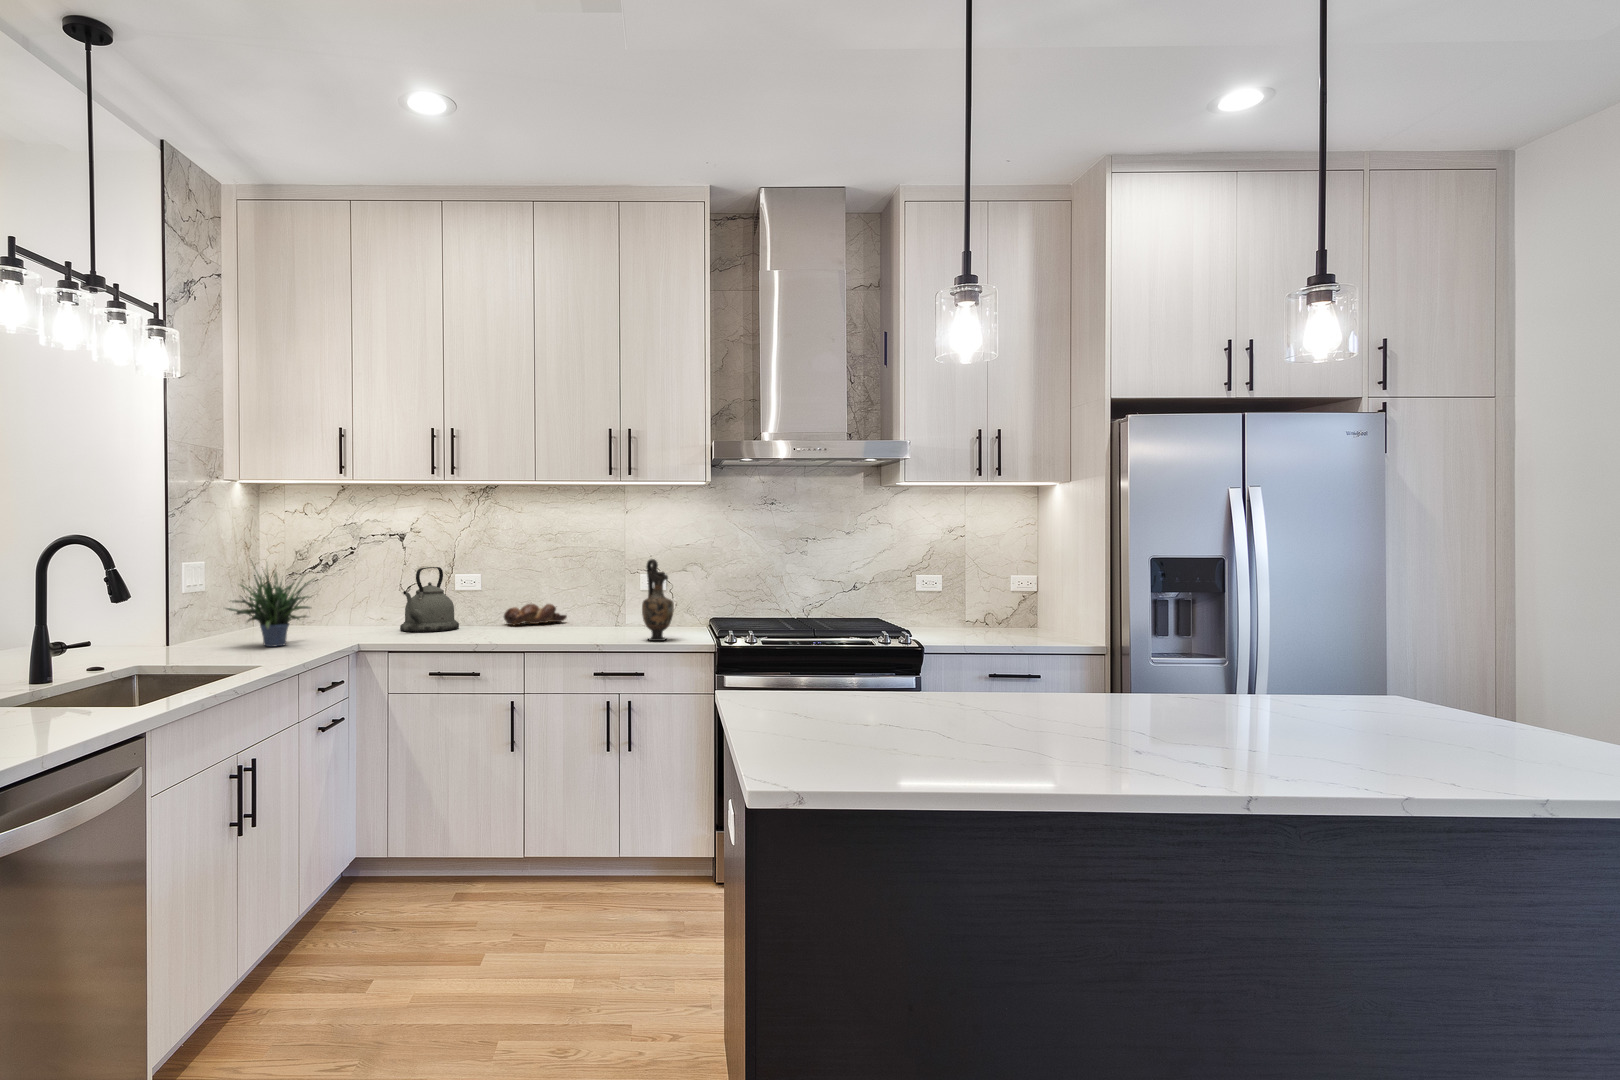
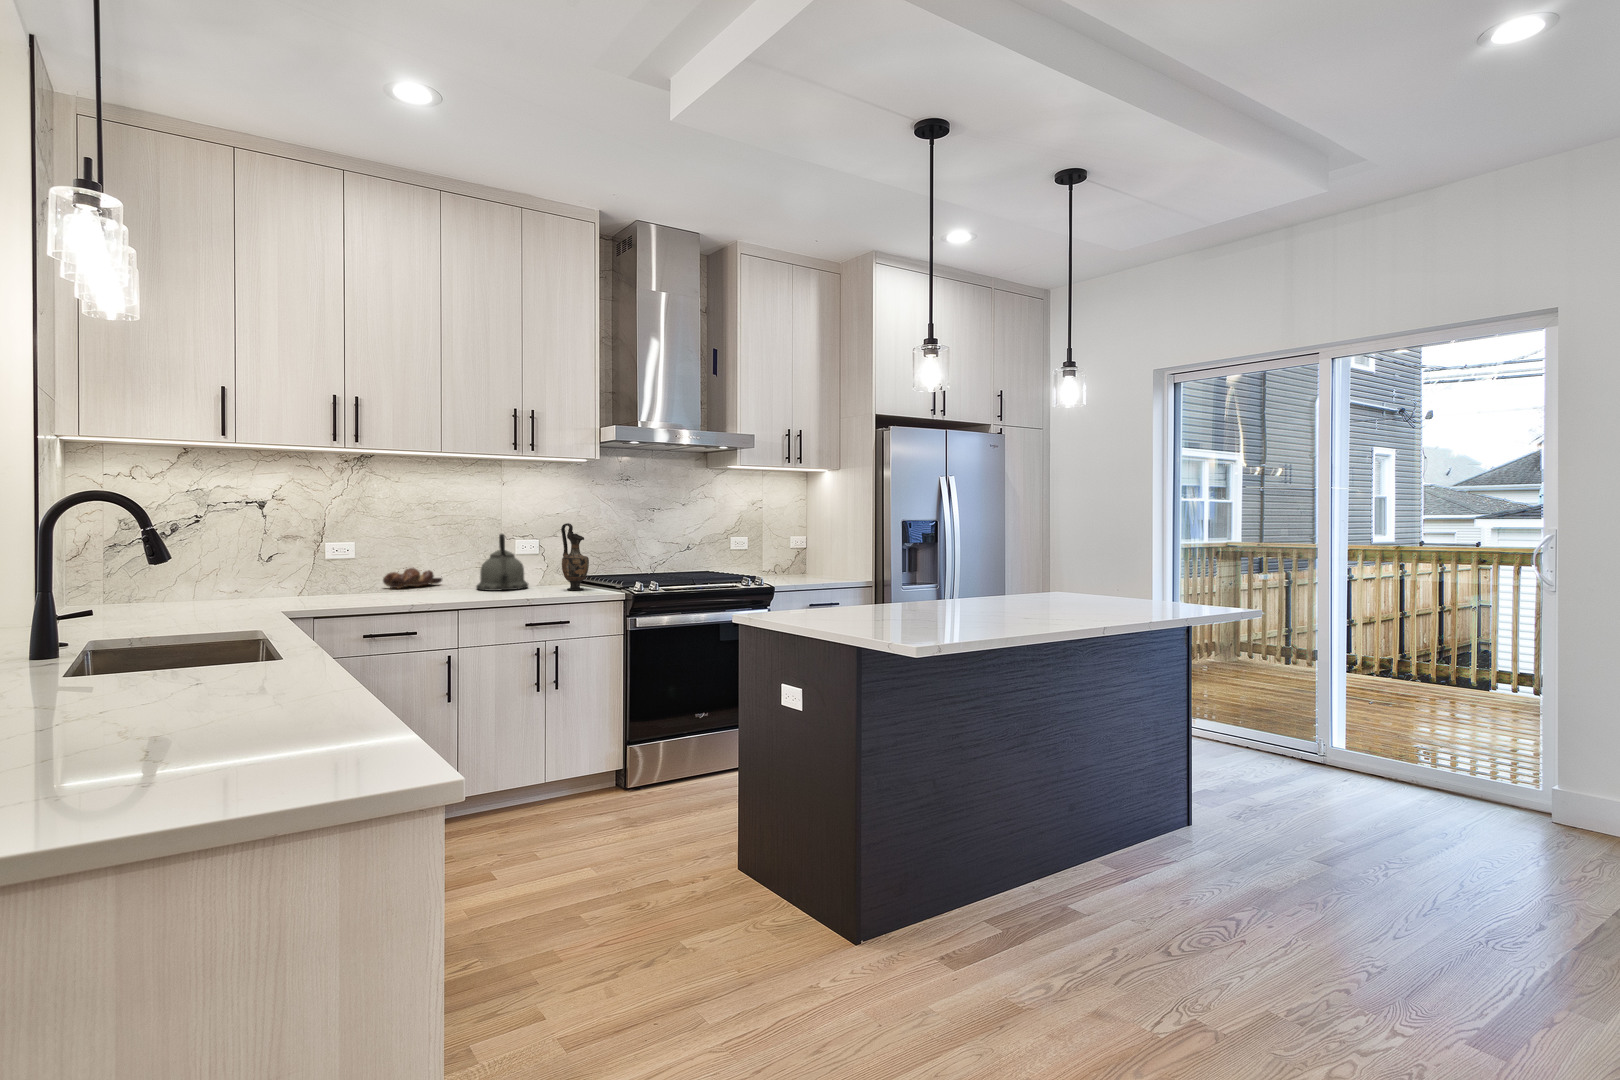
kettle: present [400,567,459,632] -> present [476,534,528,591]
potted plant: present [227,572,312,647] -> none [125,519,253,616]

